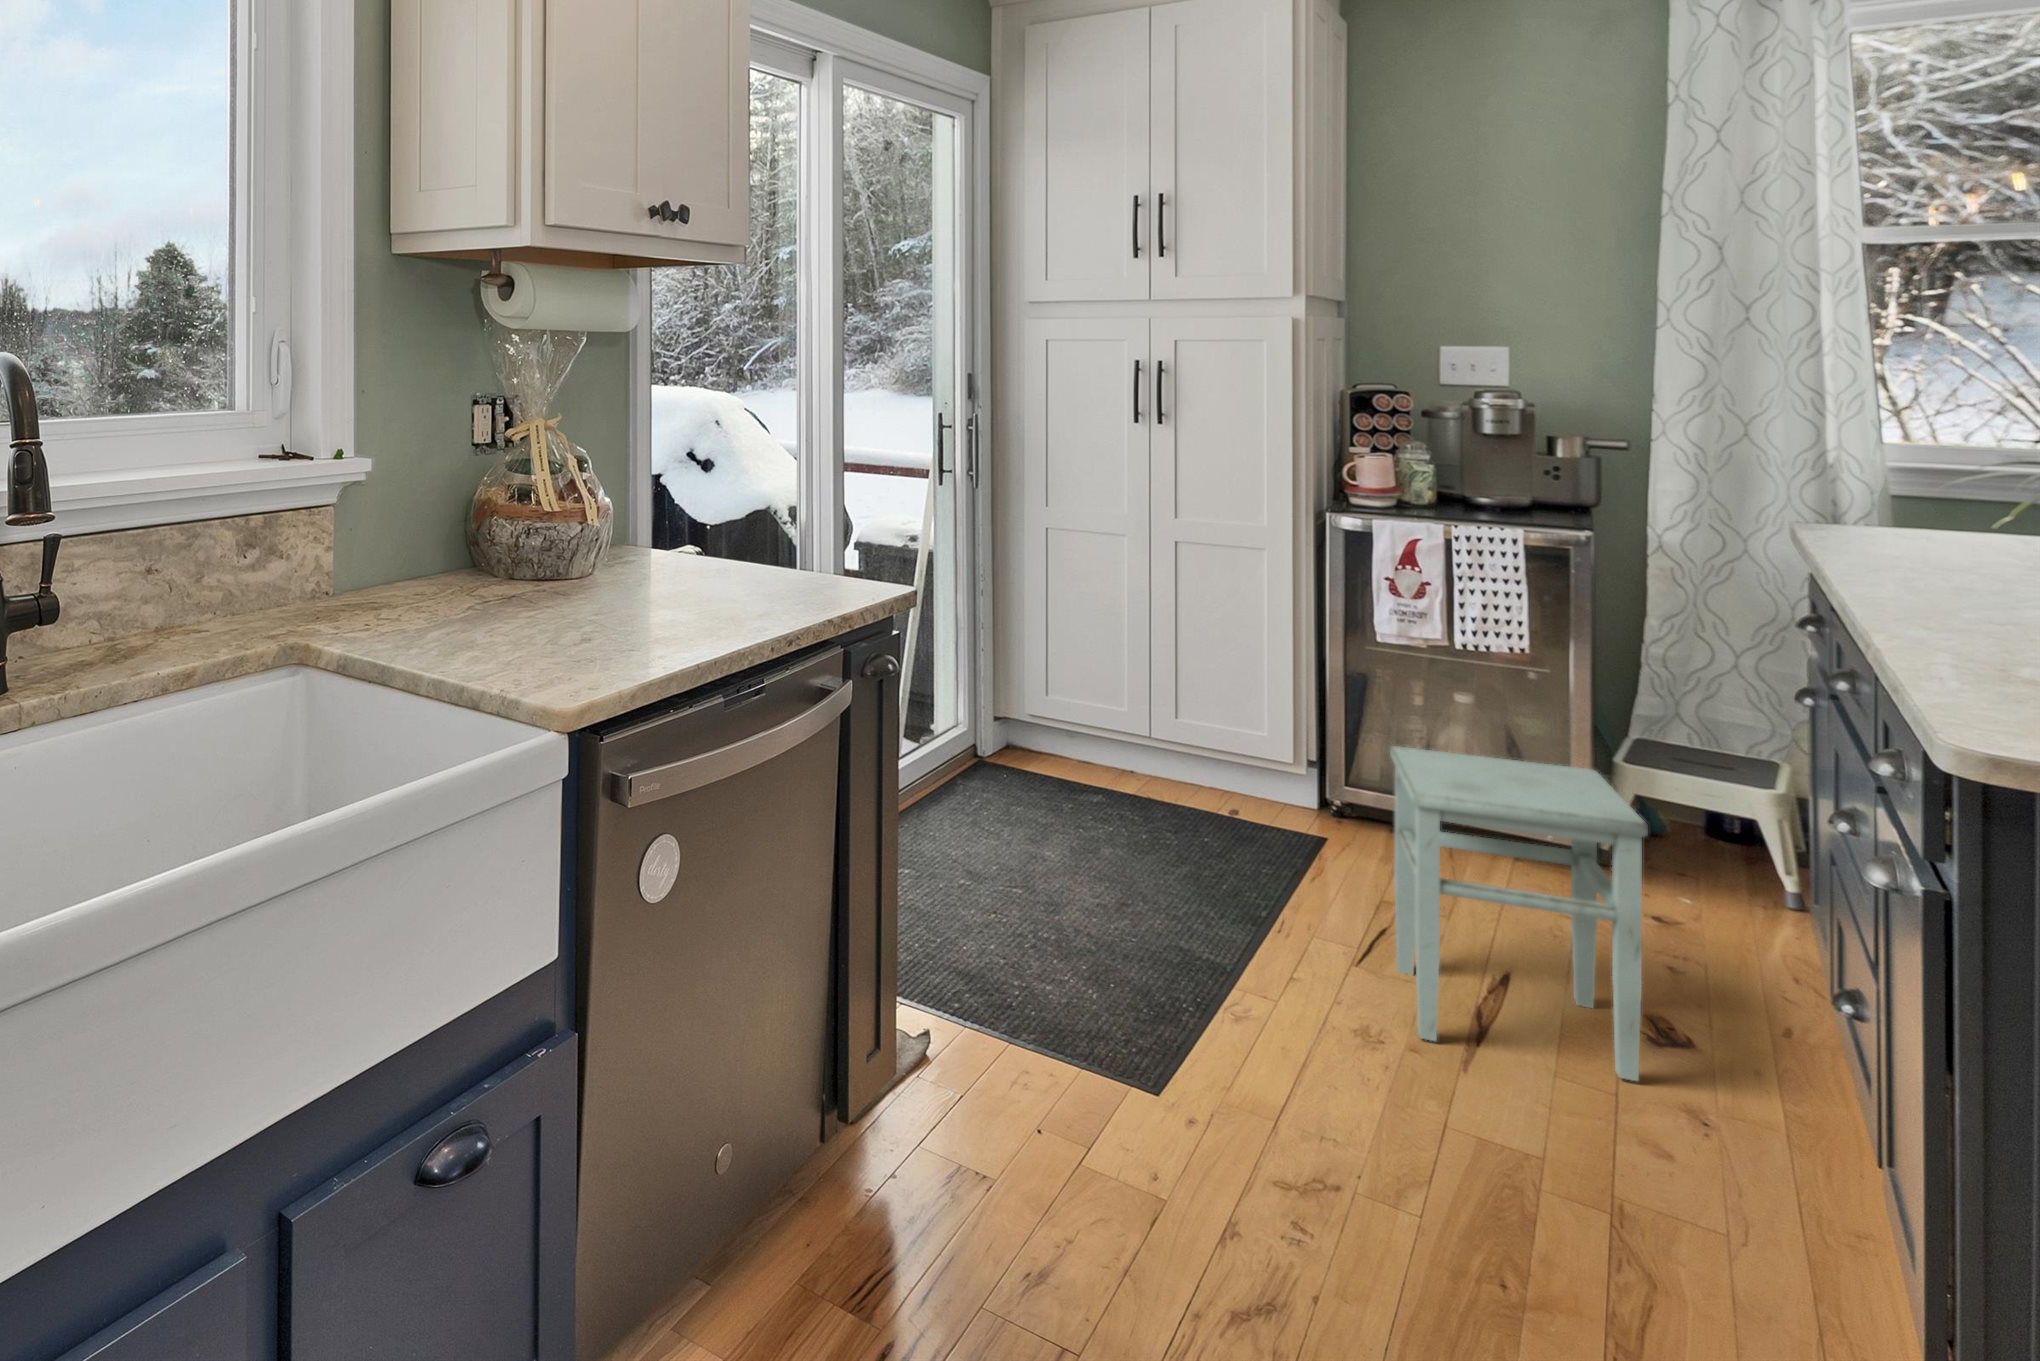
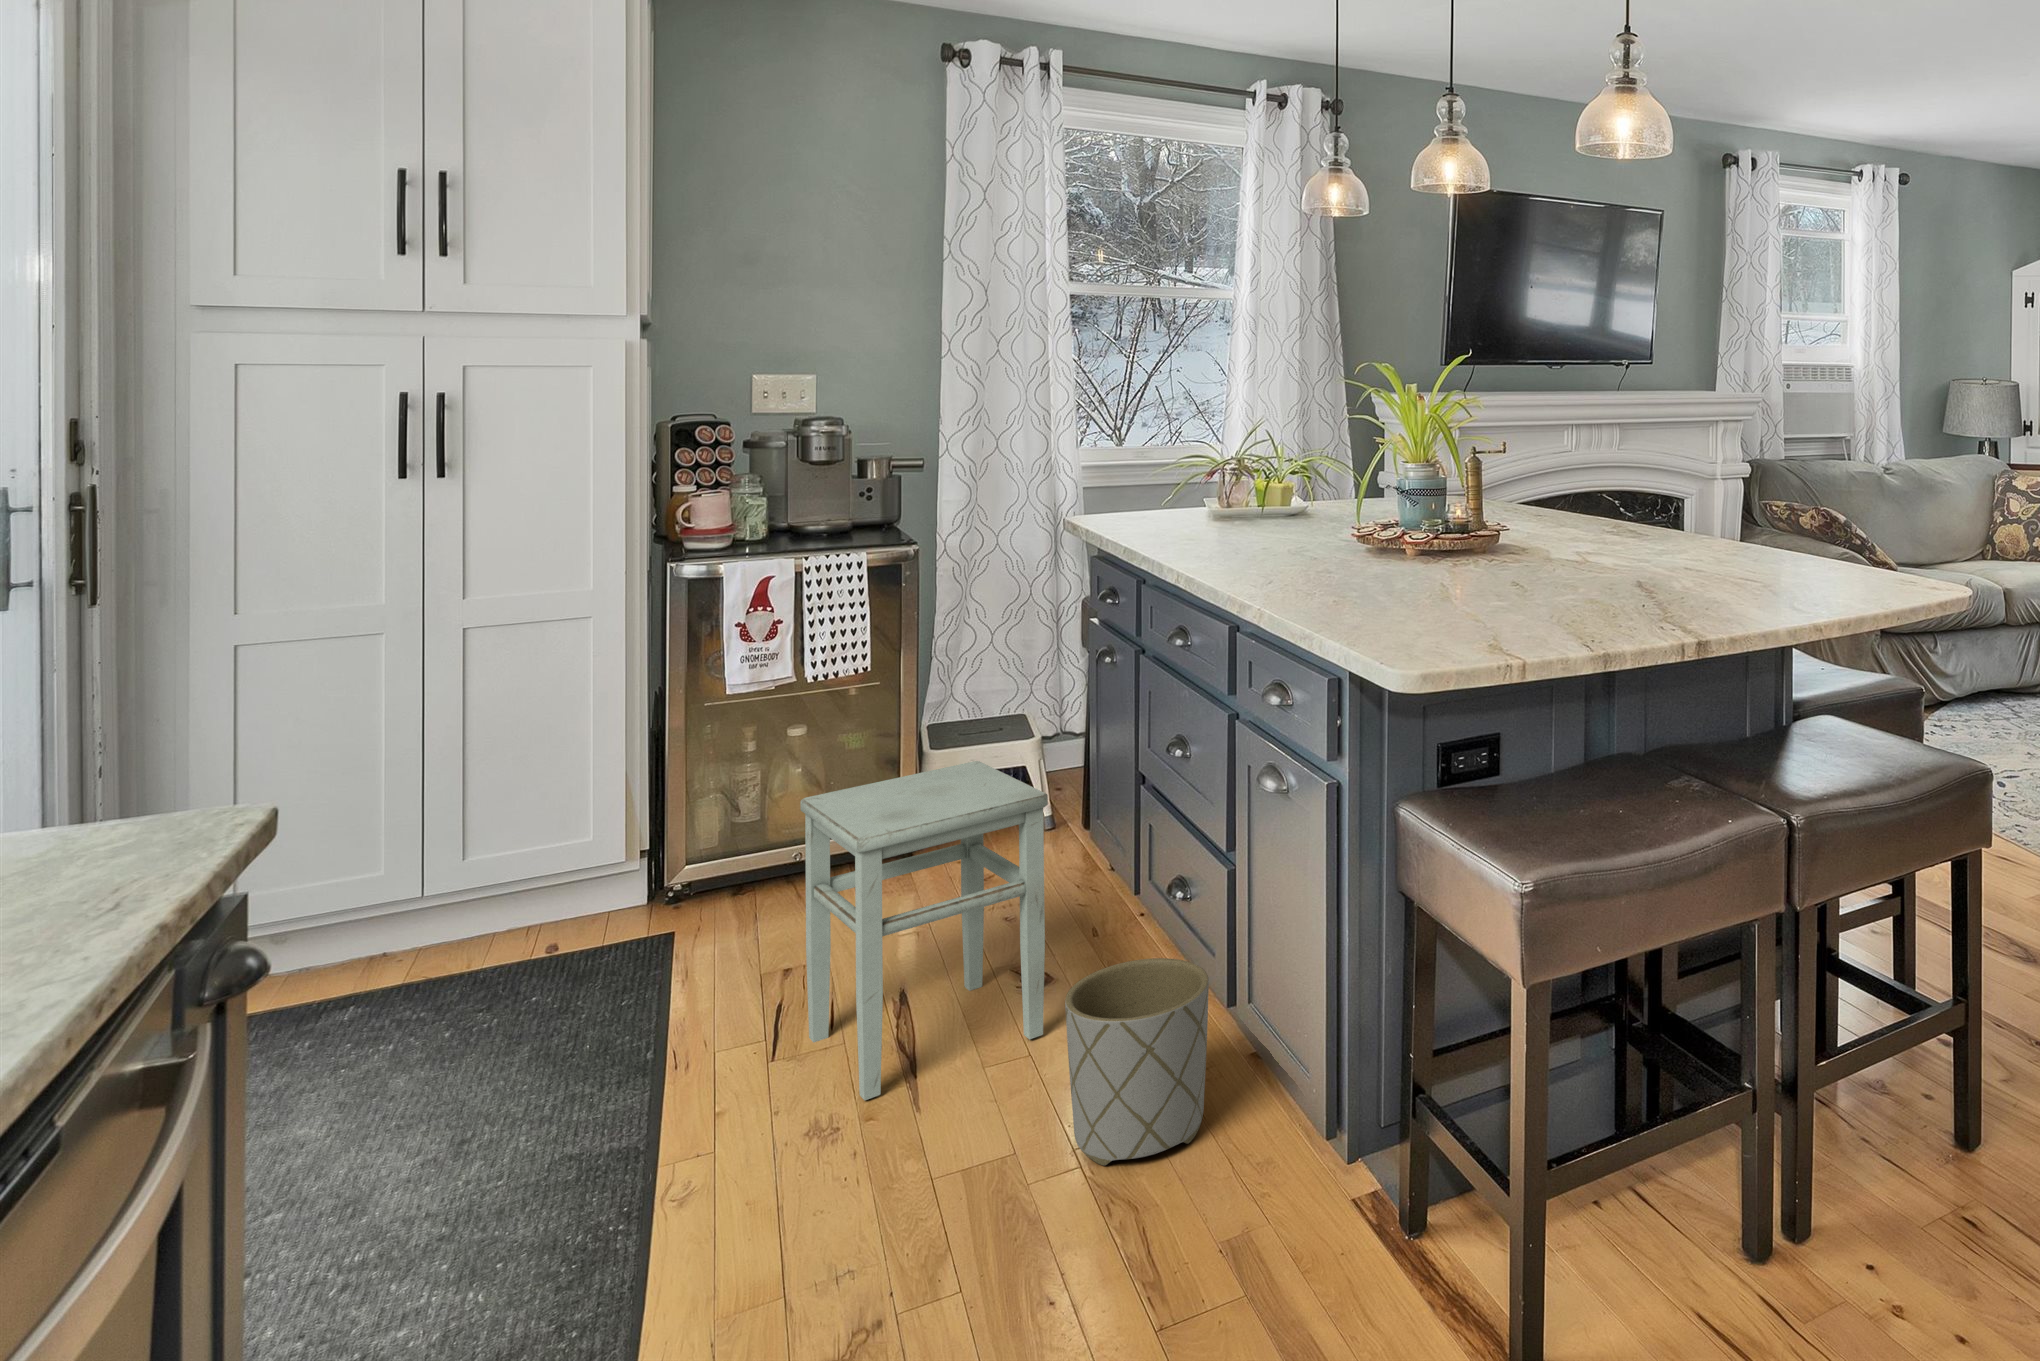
planter: none [1605,1026,1814,1271] -> present [1065,958,1209,1166]

